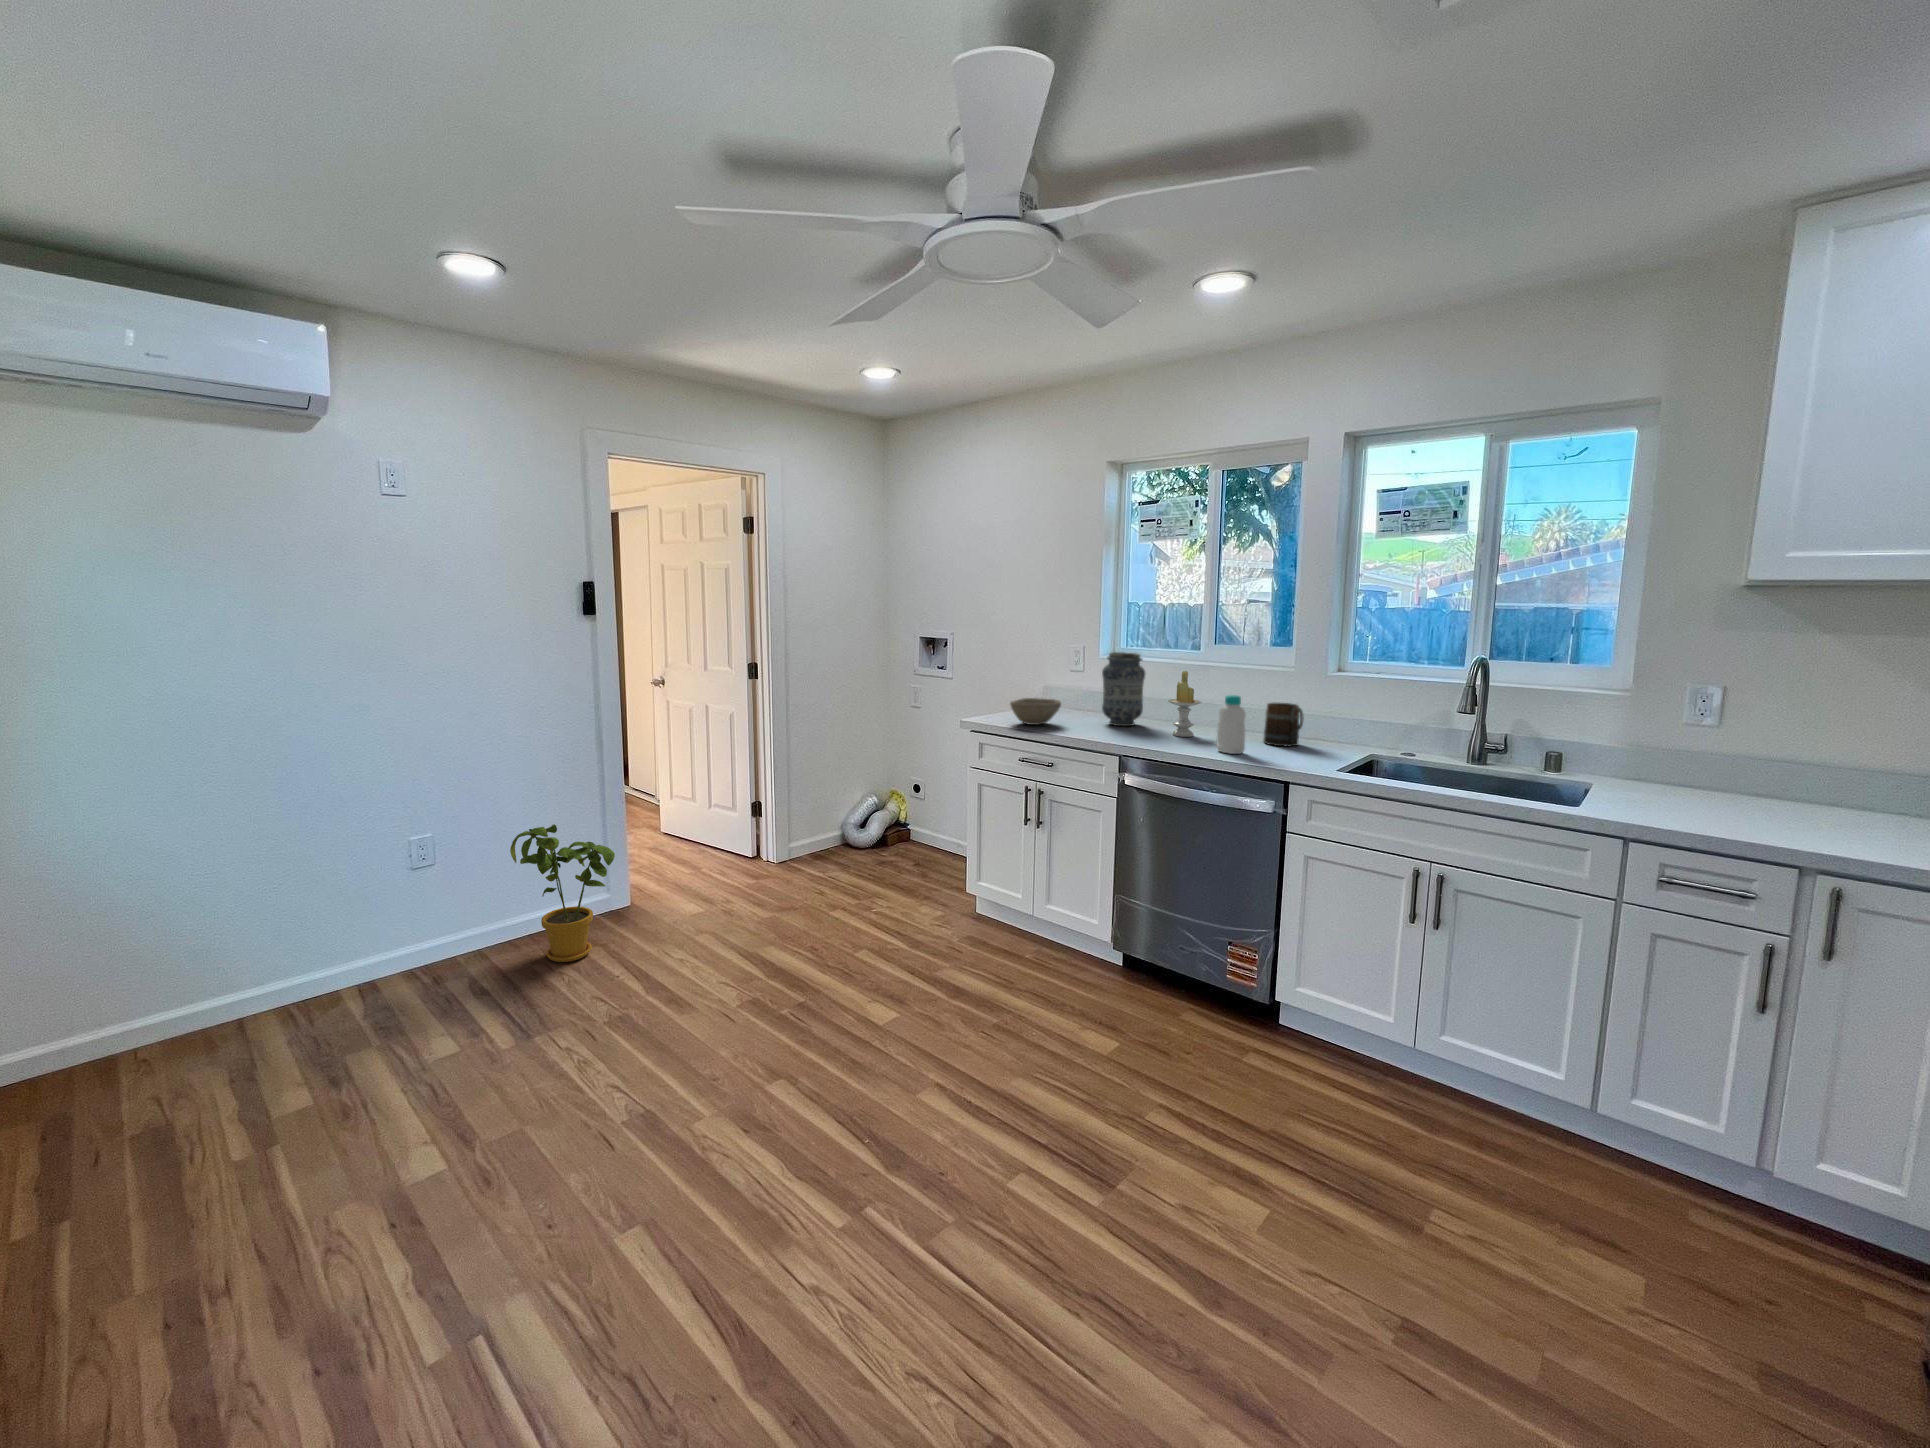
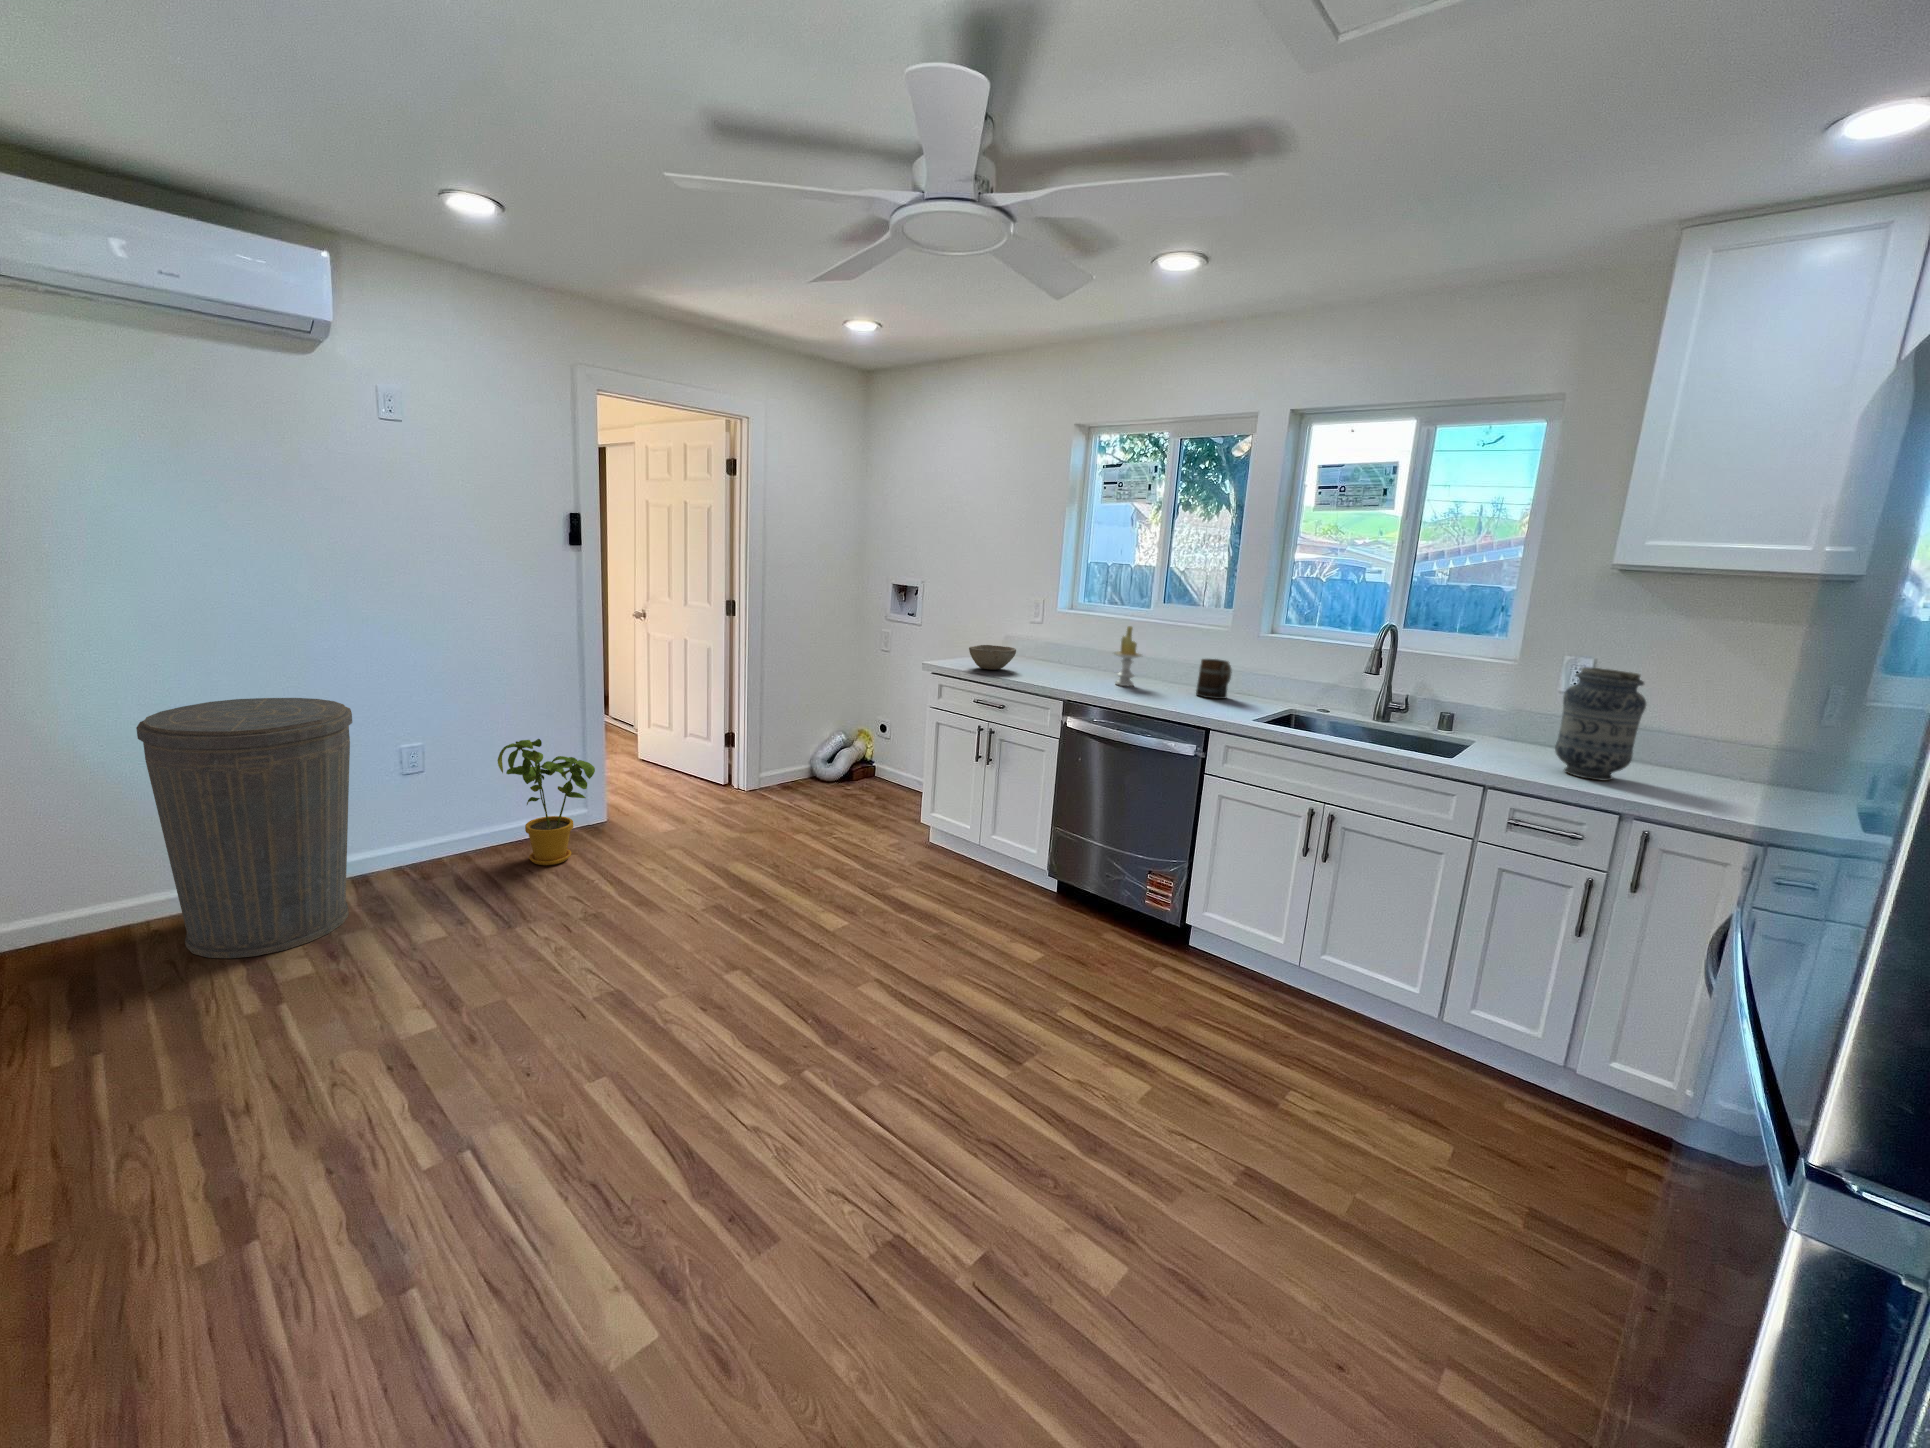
vase: present [1102,652,1145,726] -> present [1555,667,1646,781]
bottle: present [1216,695,1245,754] -> none [1151,649,1178,703]
trash can: none [118,796,353,1092] -> present [136,698,352,958]

